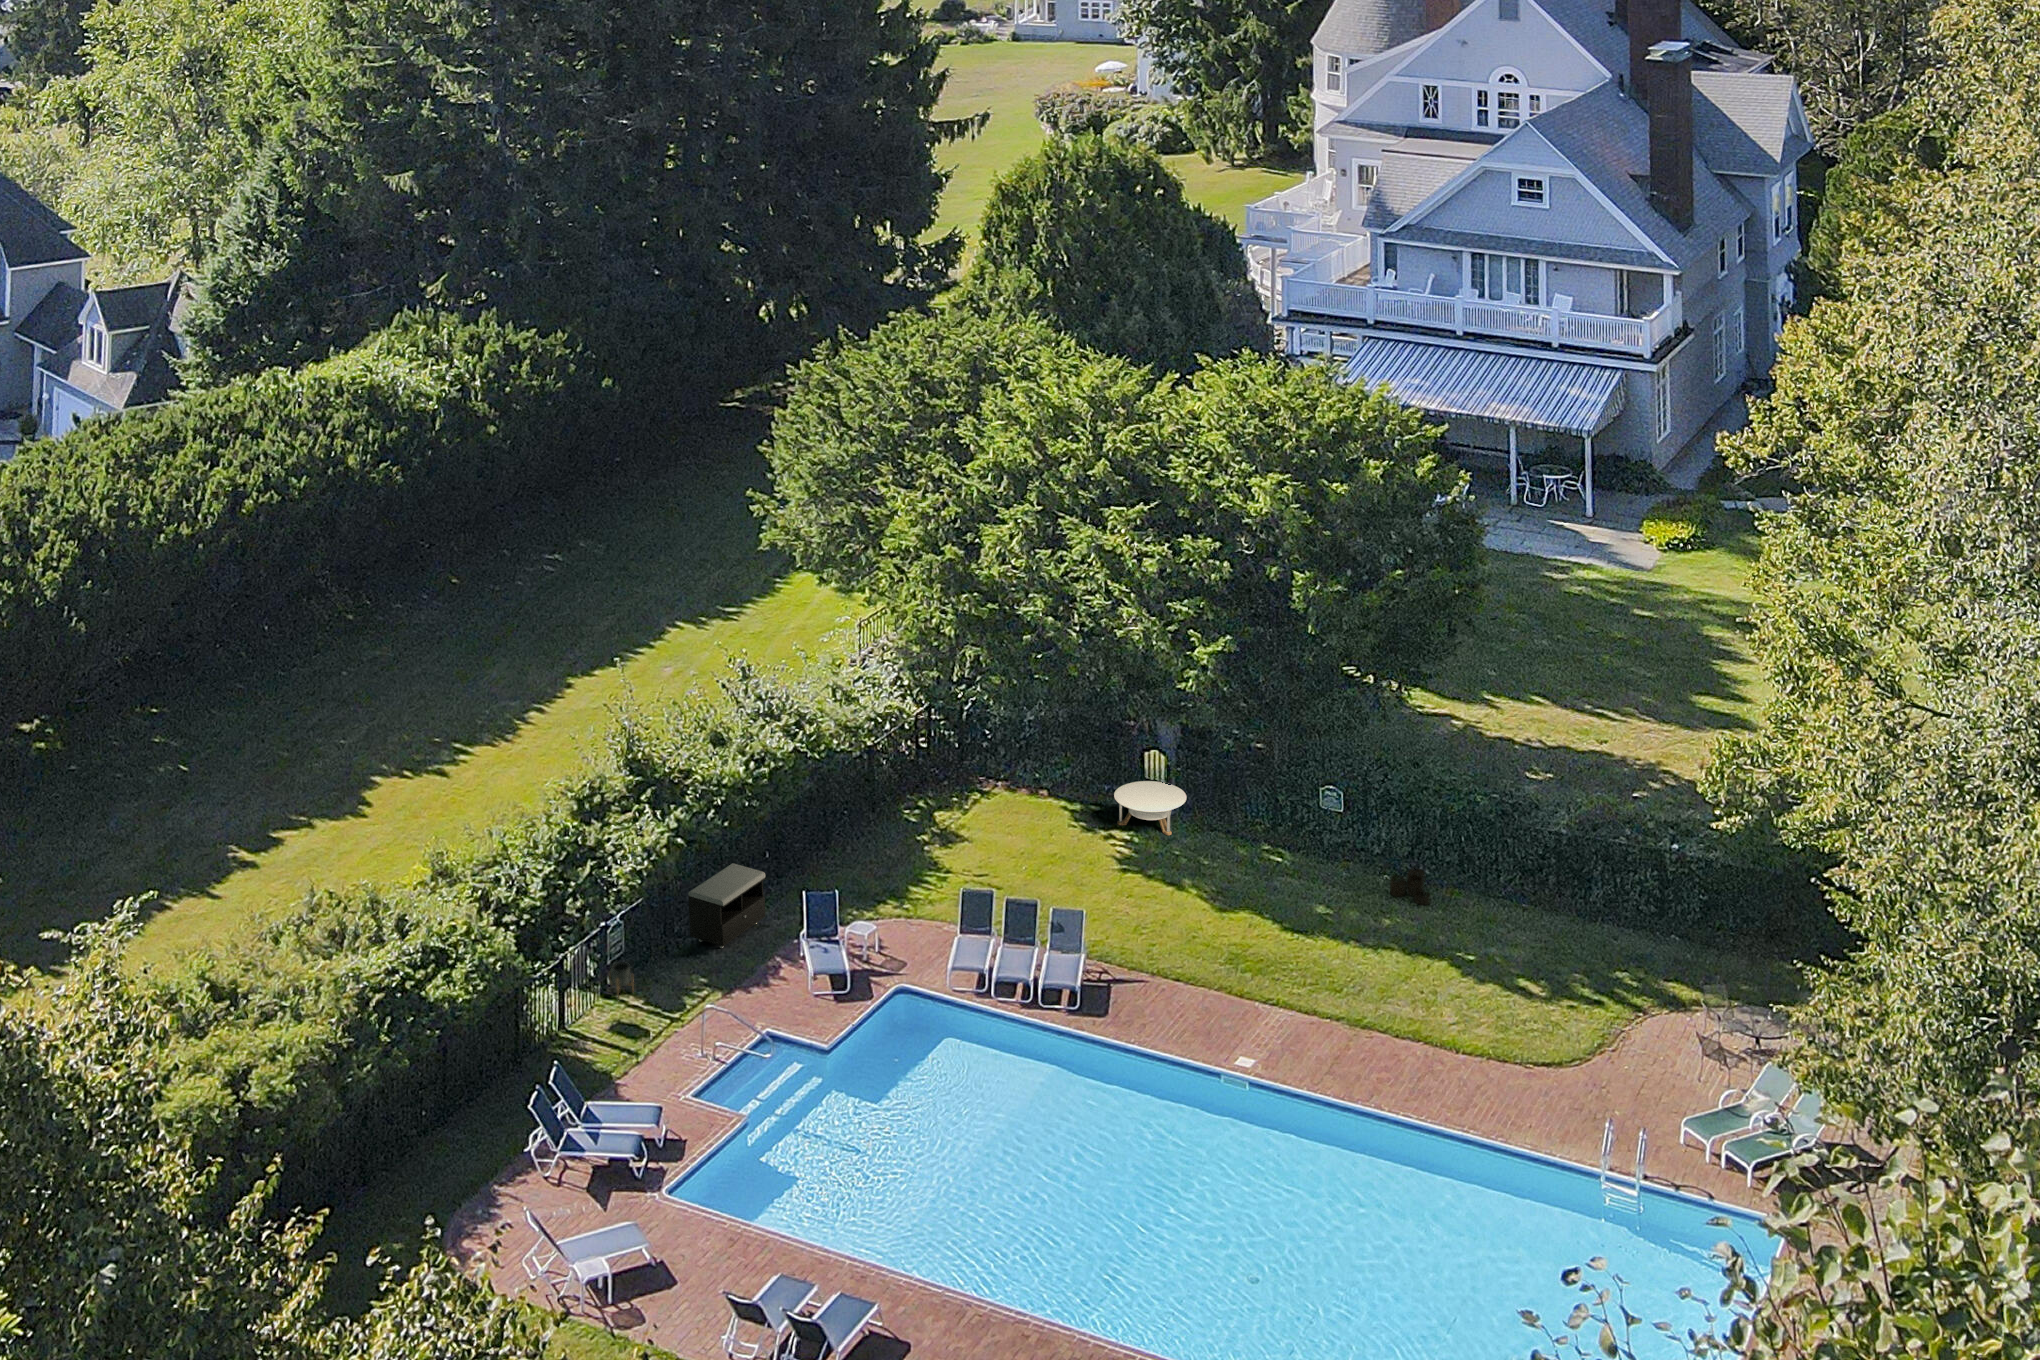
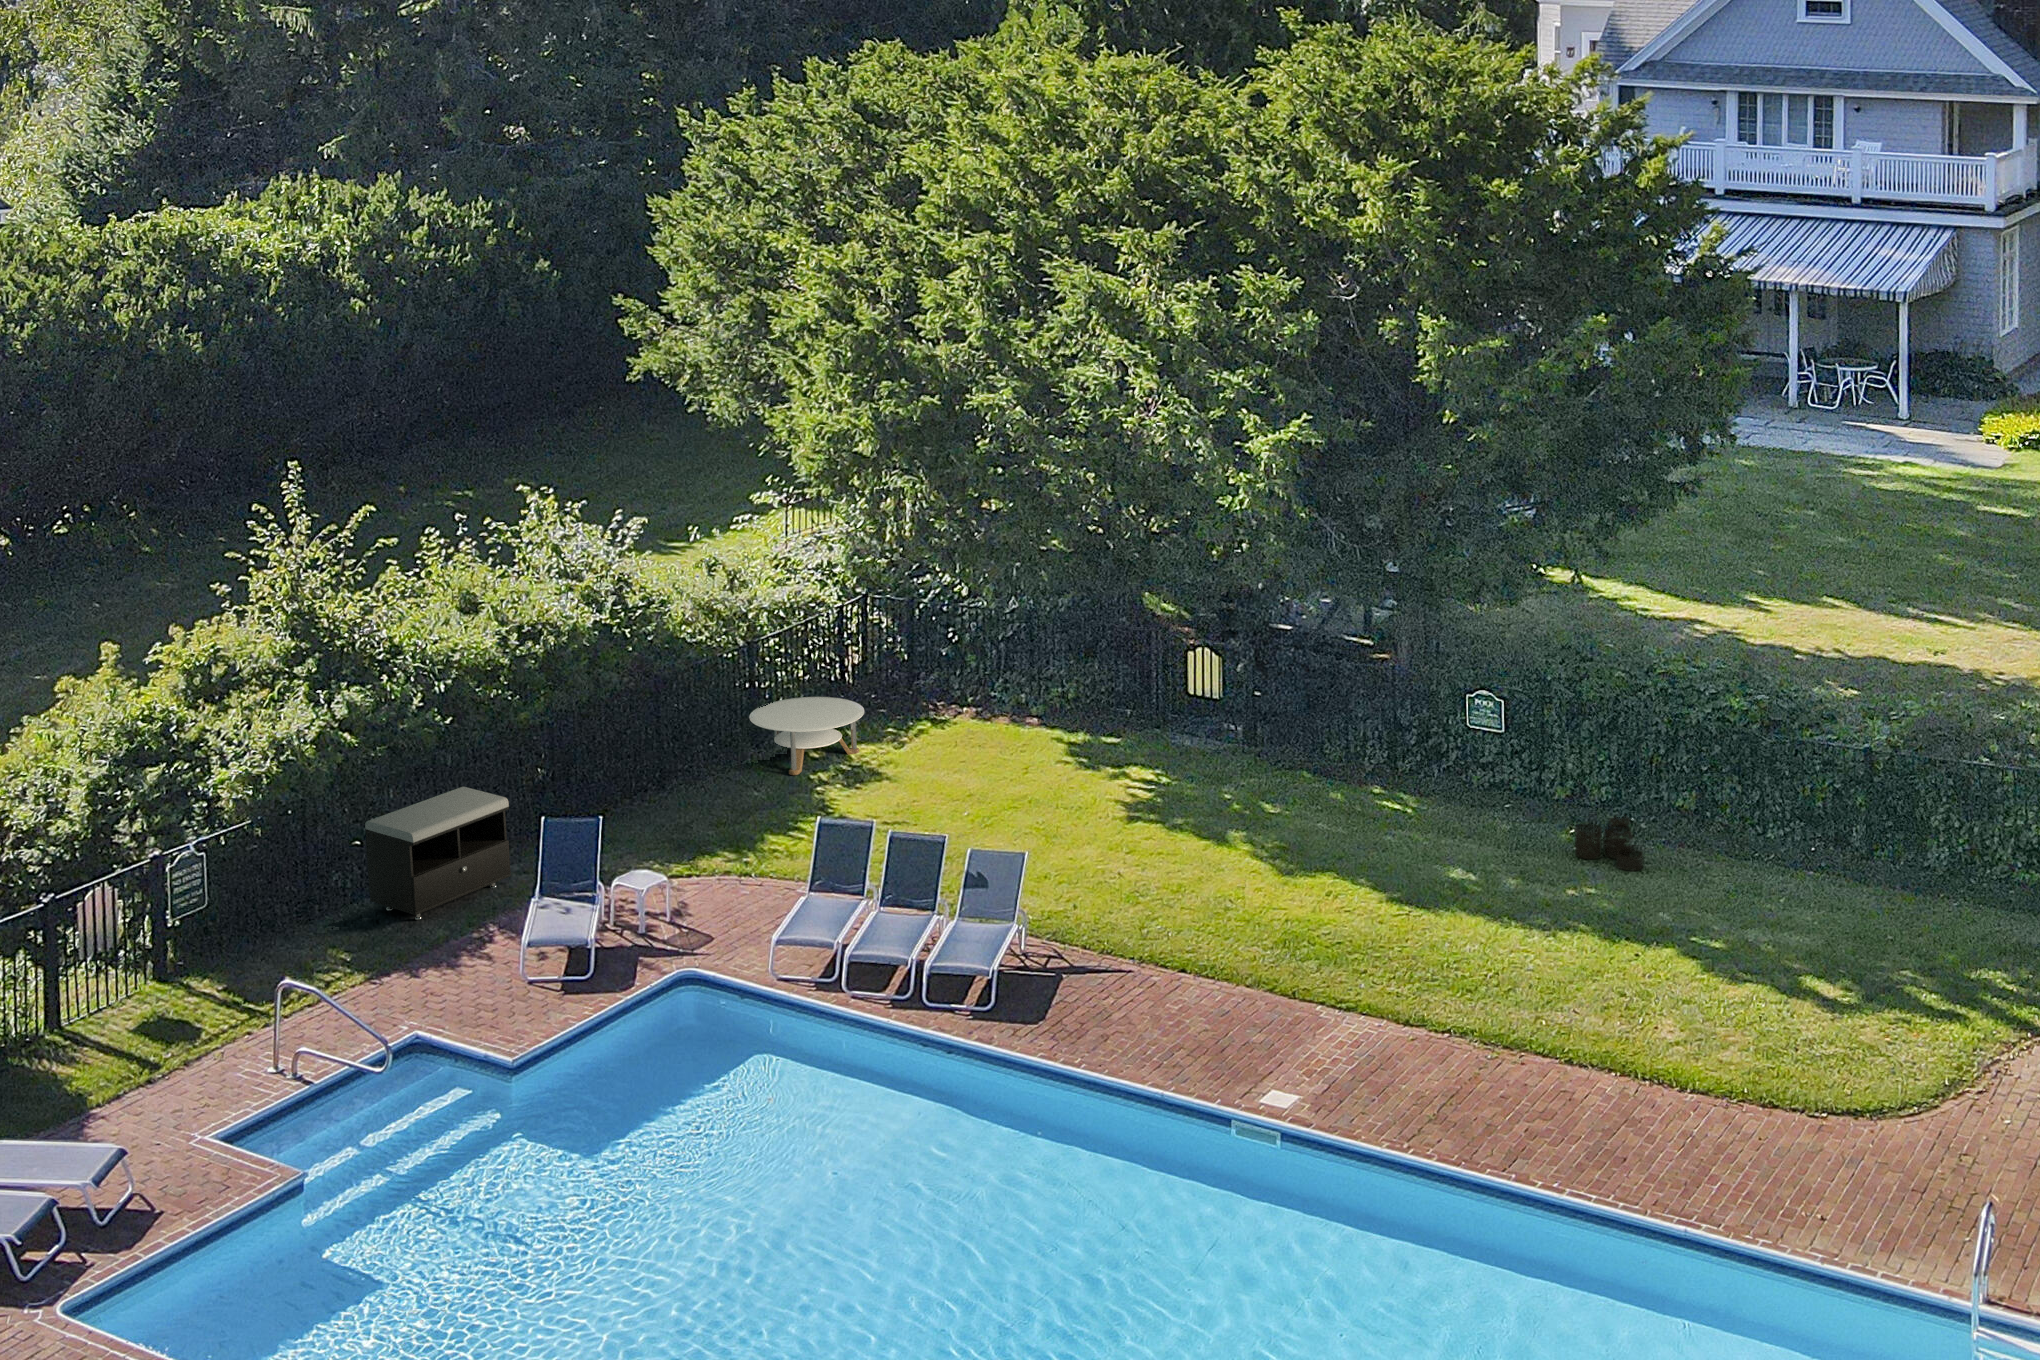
round table: present [1114,781,1187,835] -> present [749,697,864,775]
planter: present [609,962,634,995] -> none [190,928,232,987]

